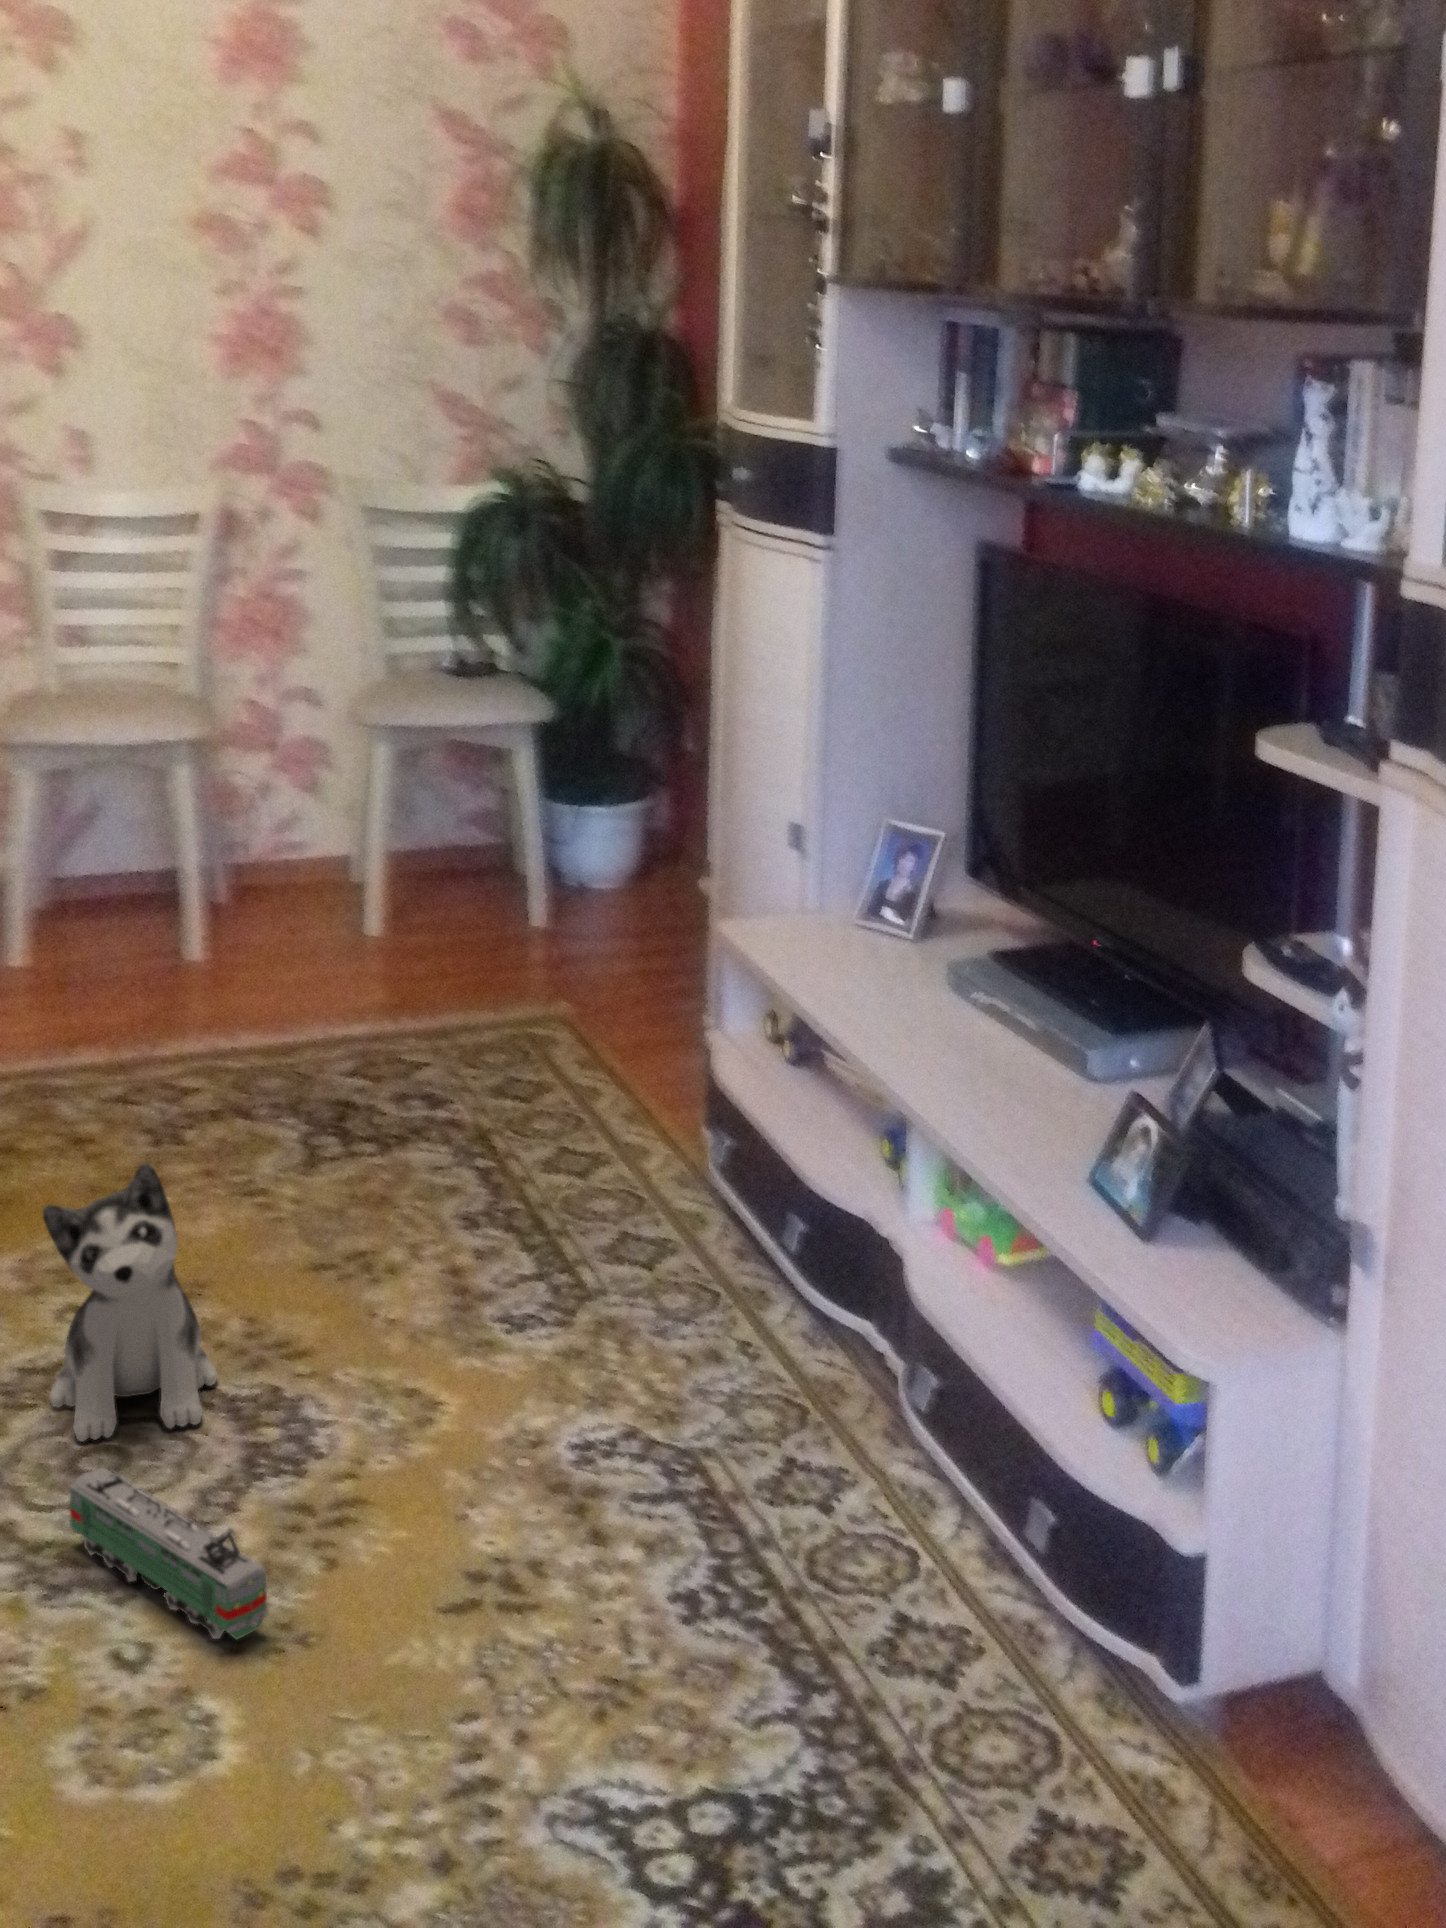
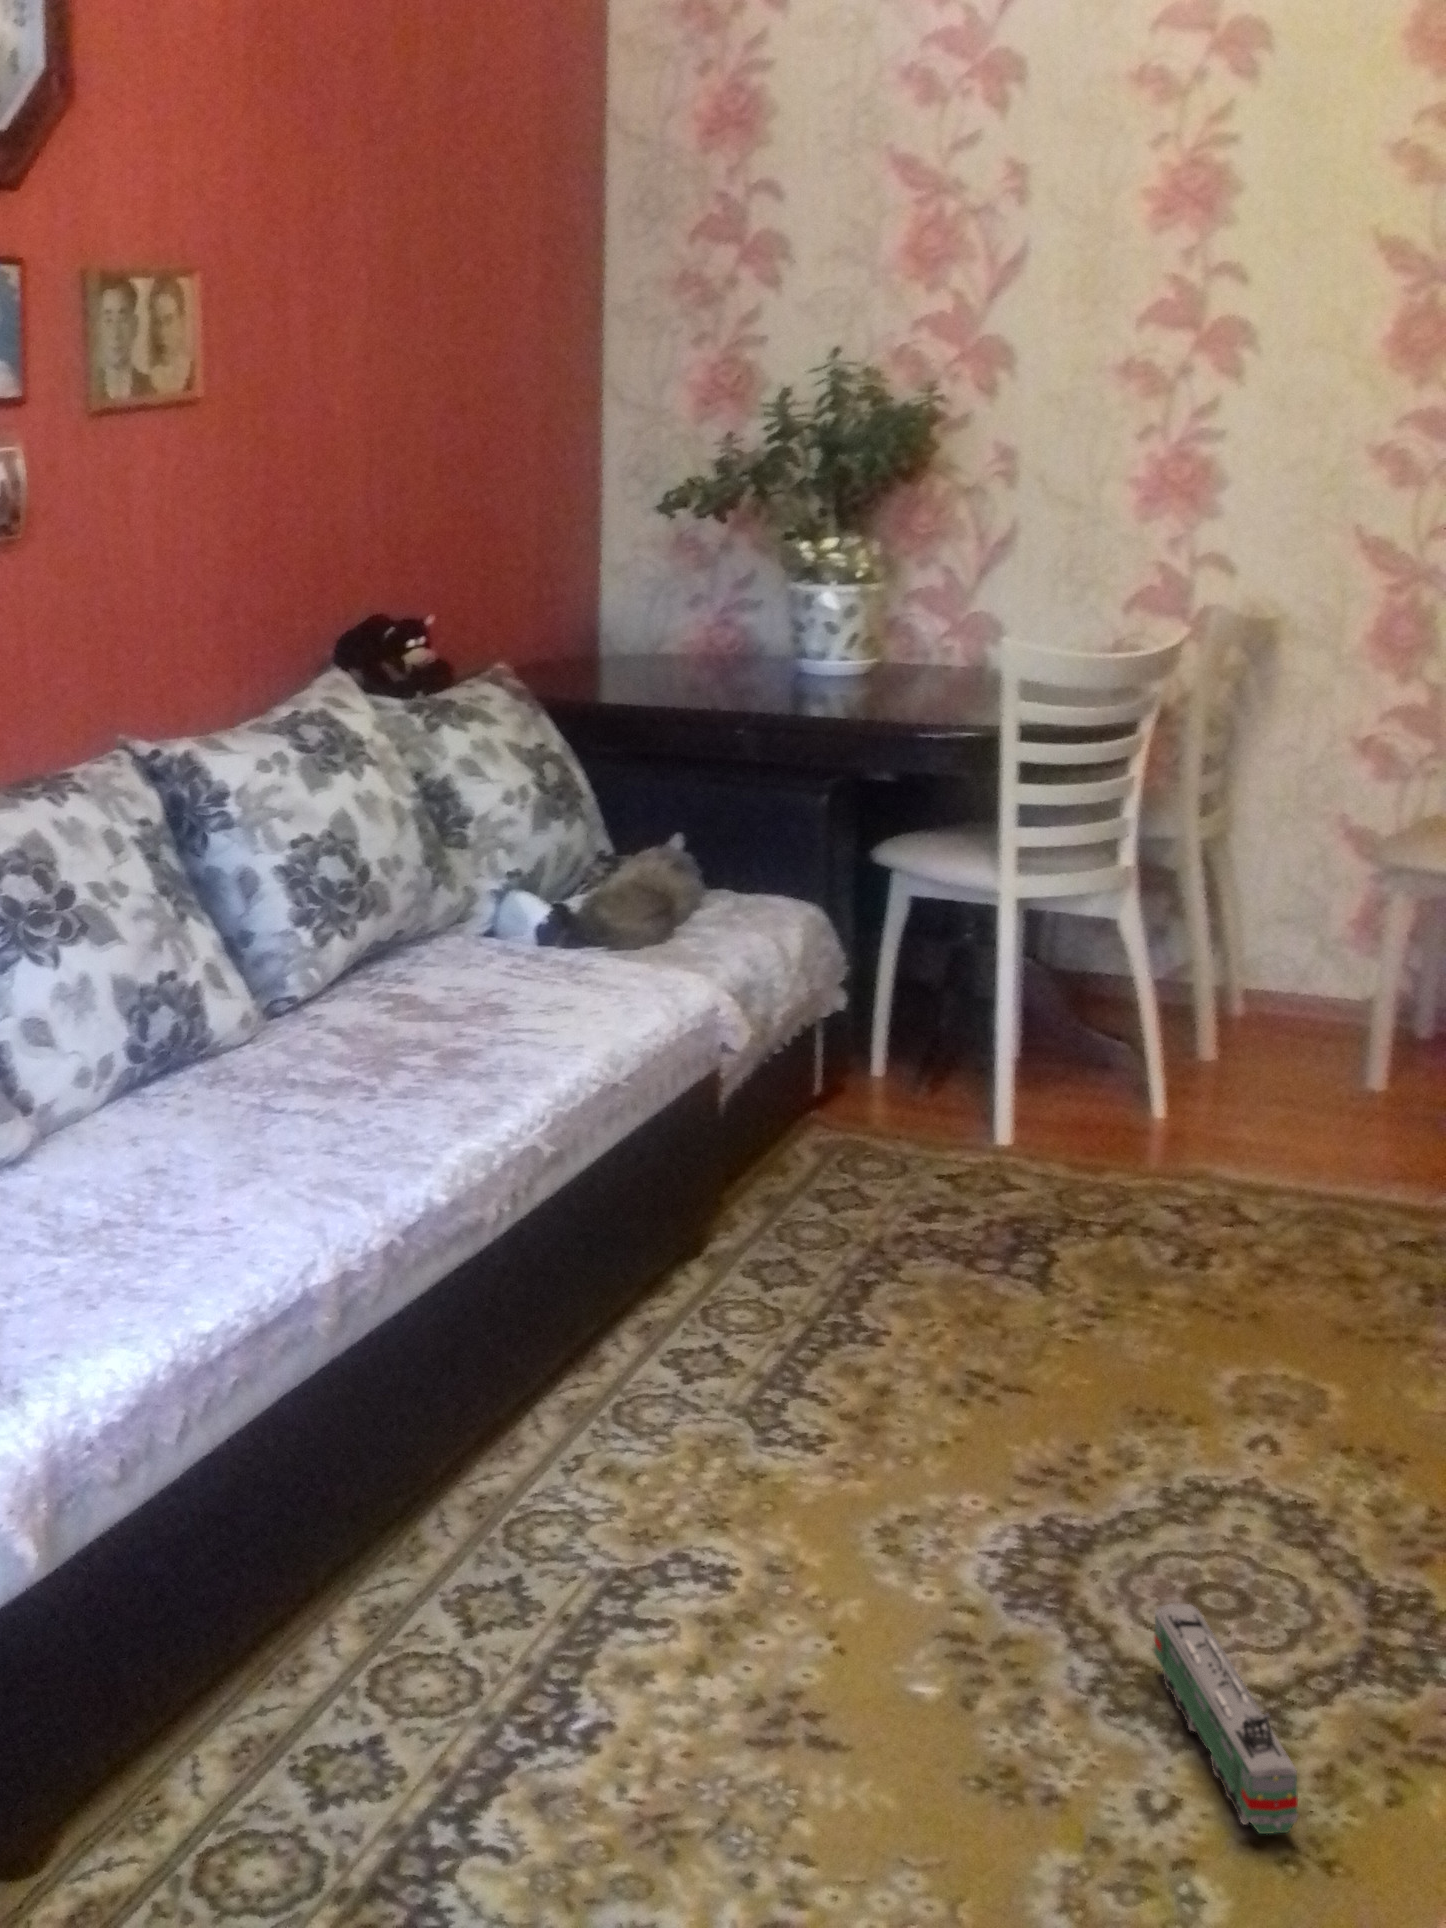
plush toy: present [43,1163,217,1441] -> none [1194,1307,1373,1600]

